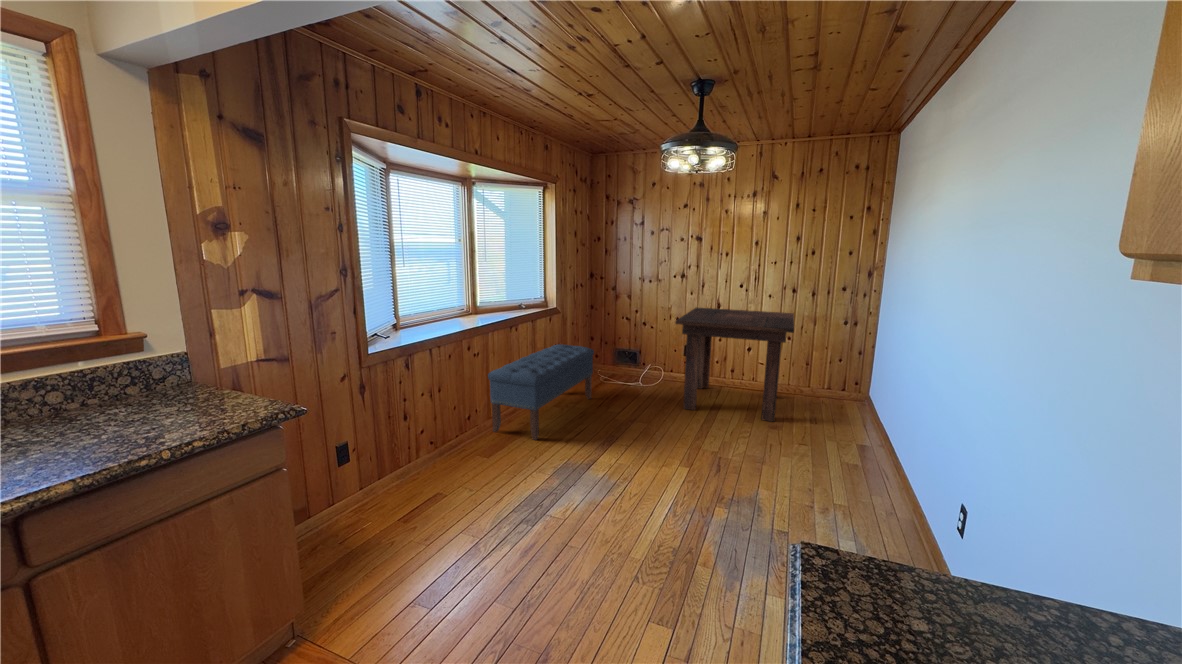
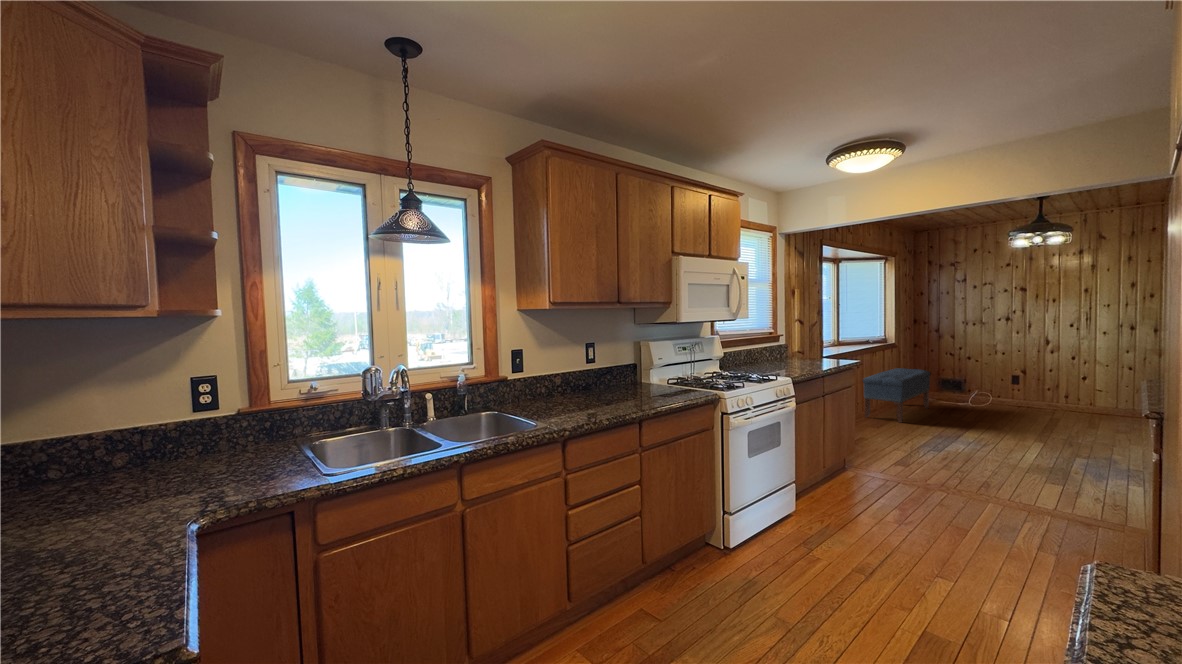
dining table: present [675,308,794,422] -> none [1009,344,1134,430]

